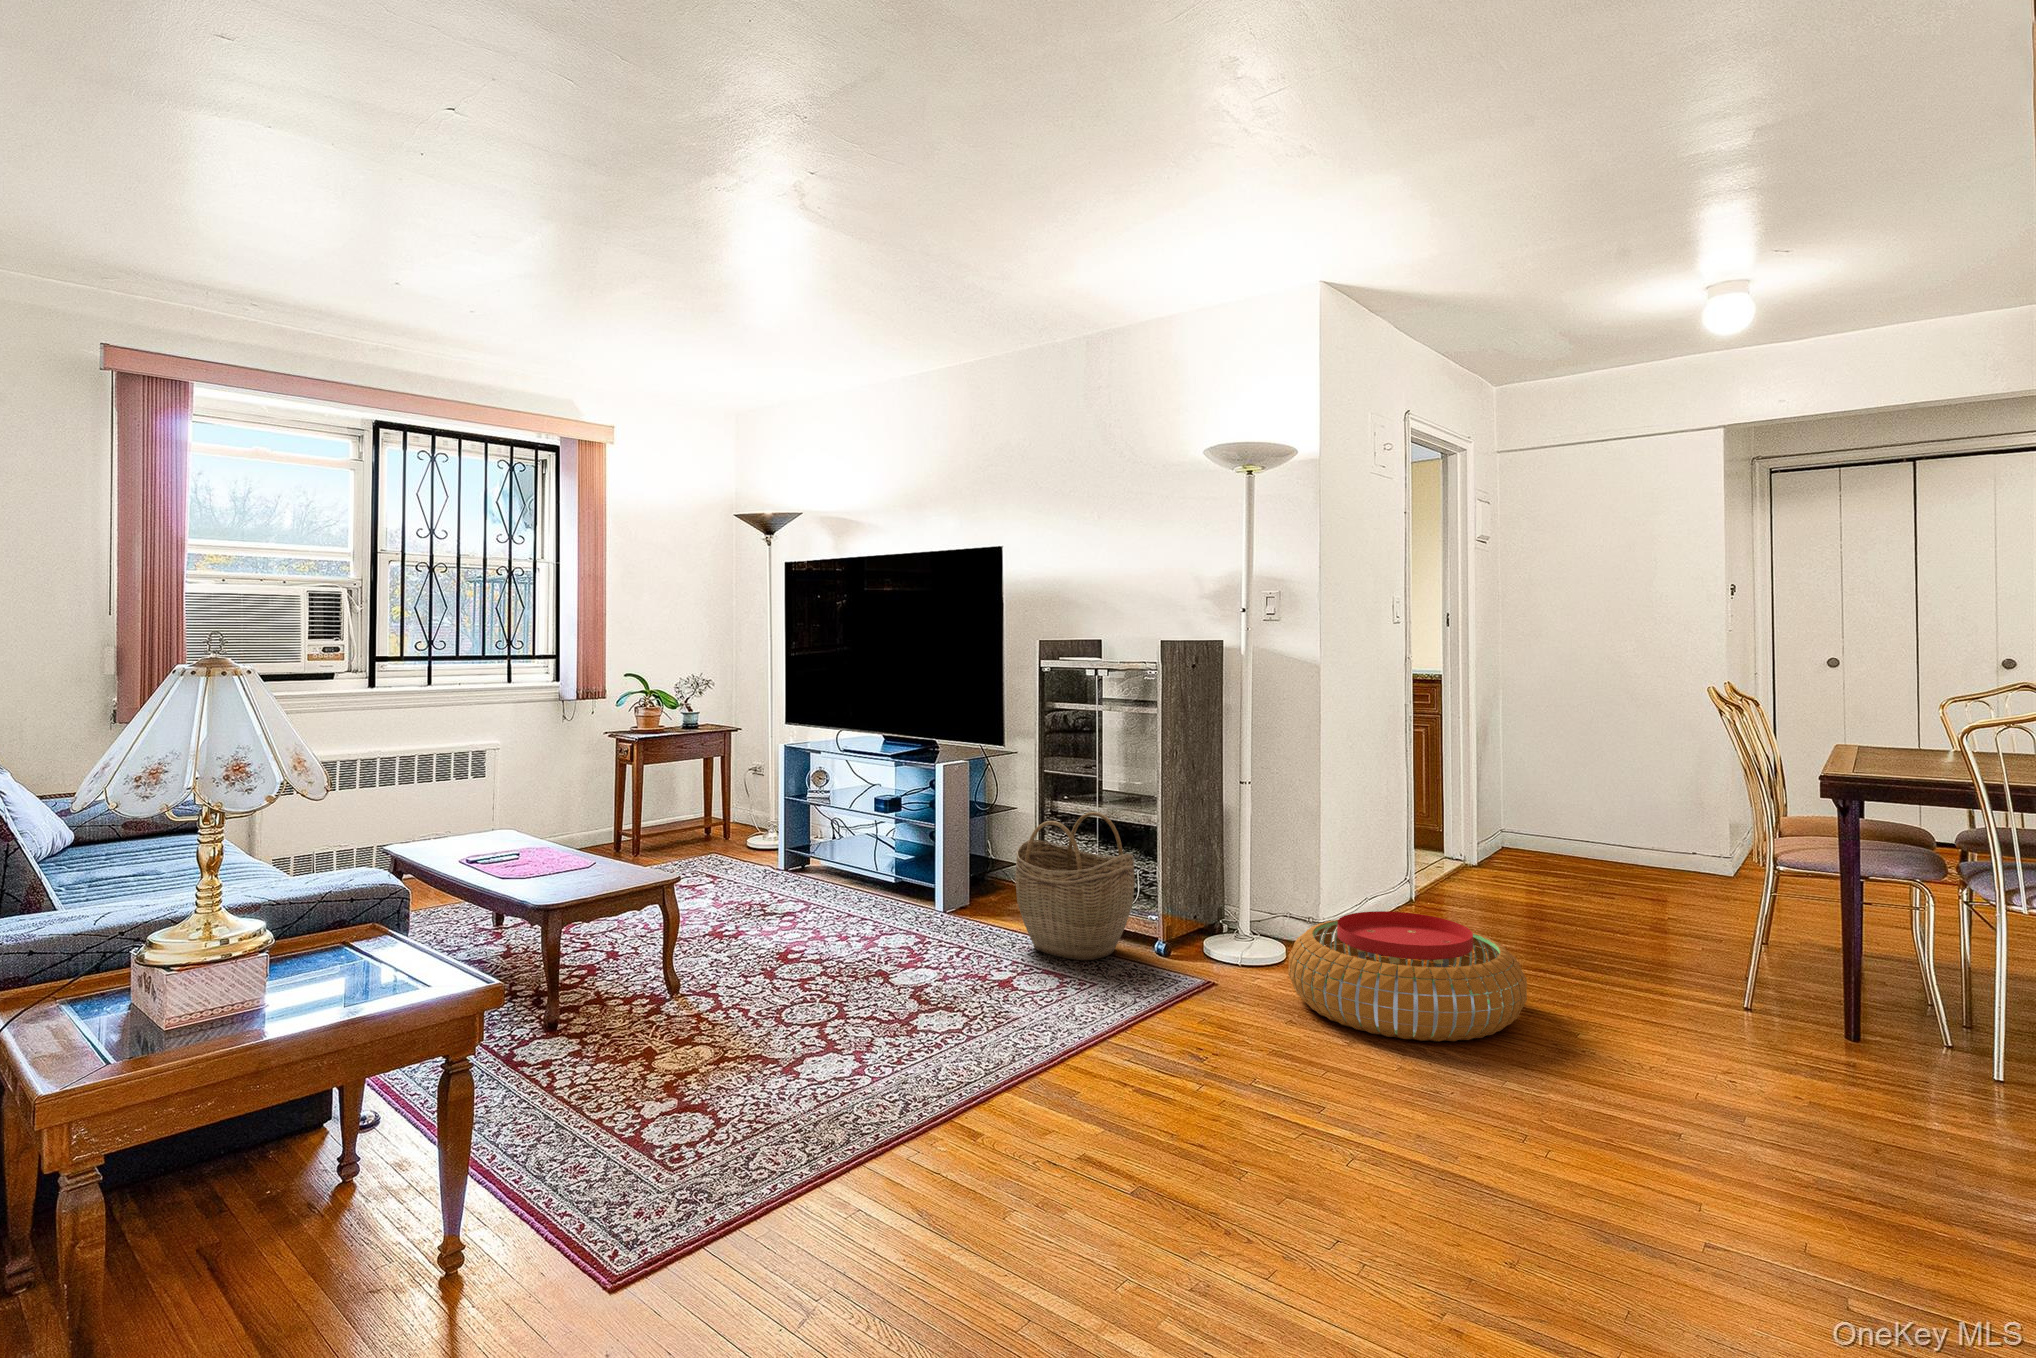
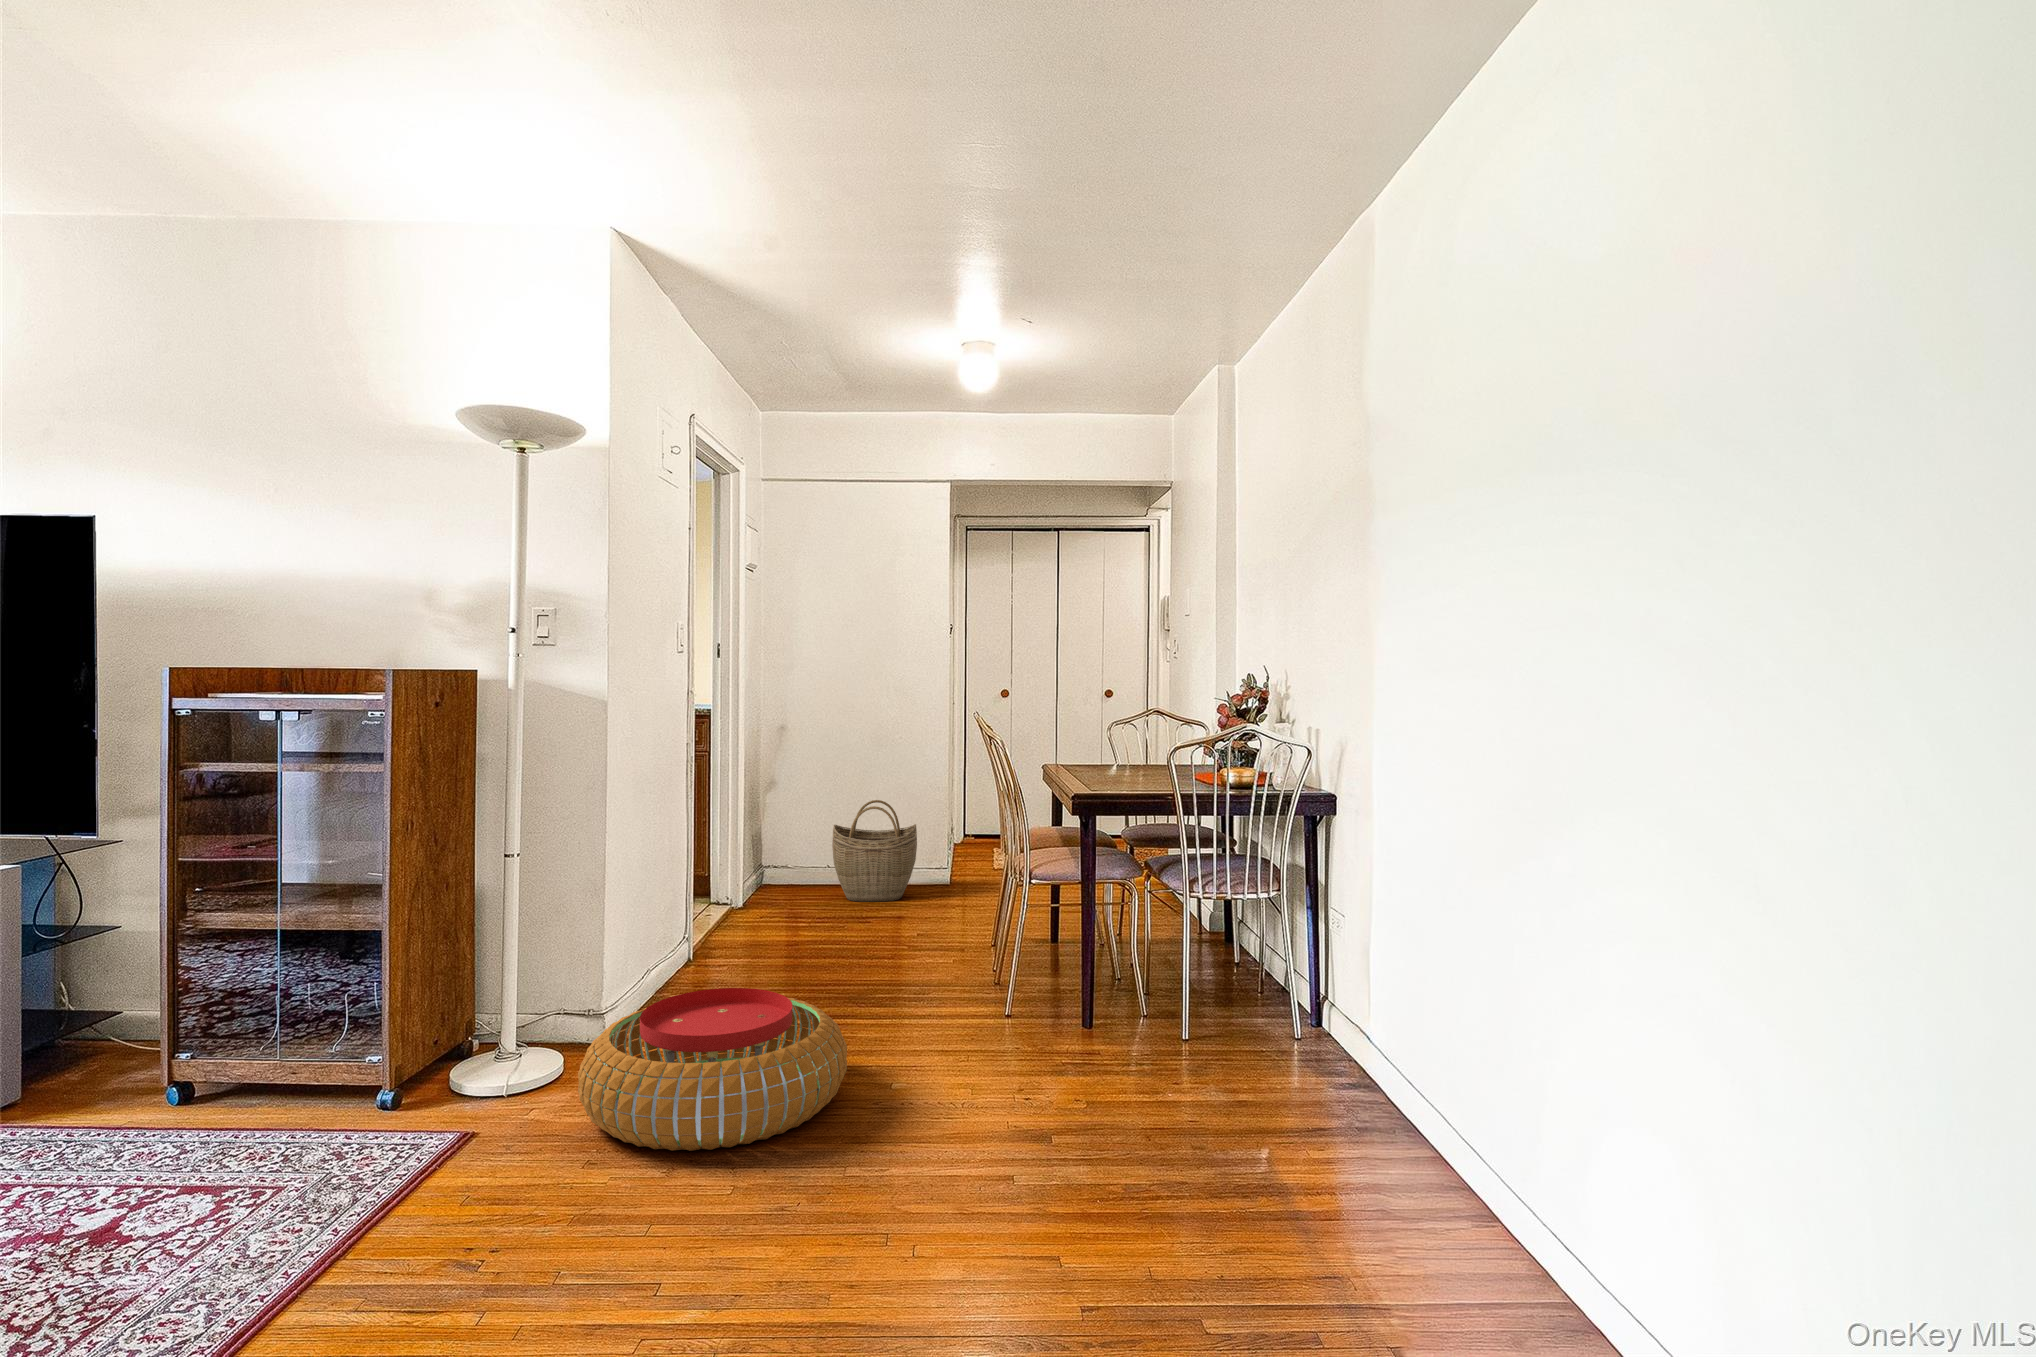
woven basket: present [1015,812,1135,960] -> present [832,800,917,902]

